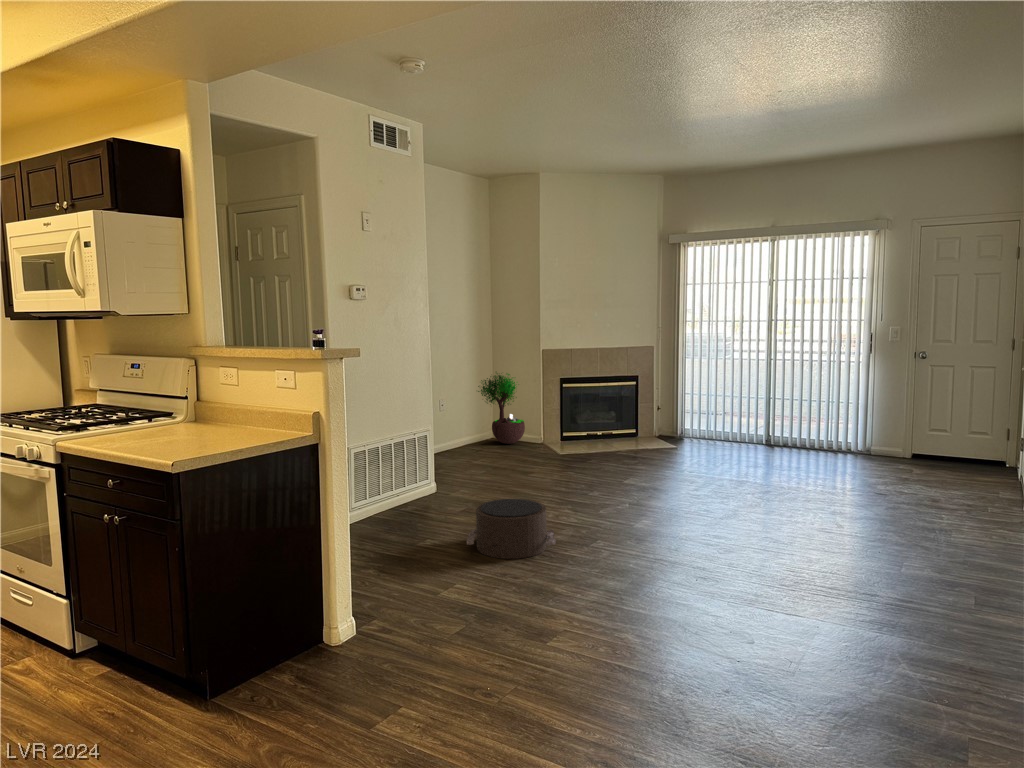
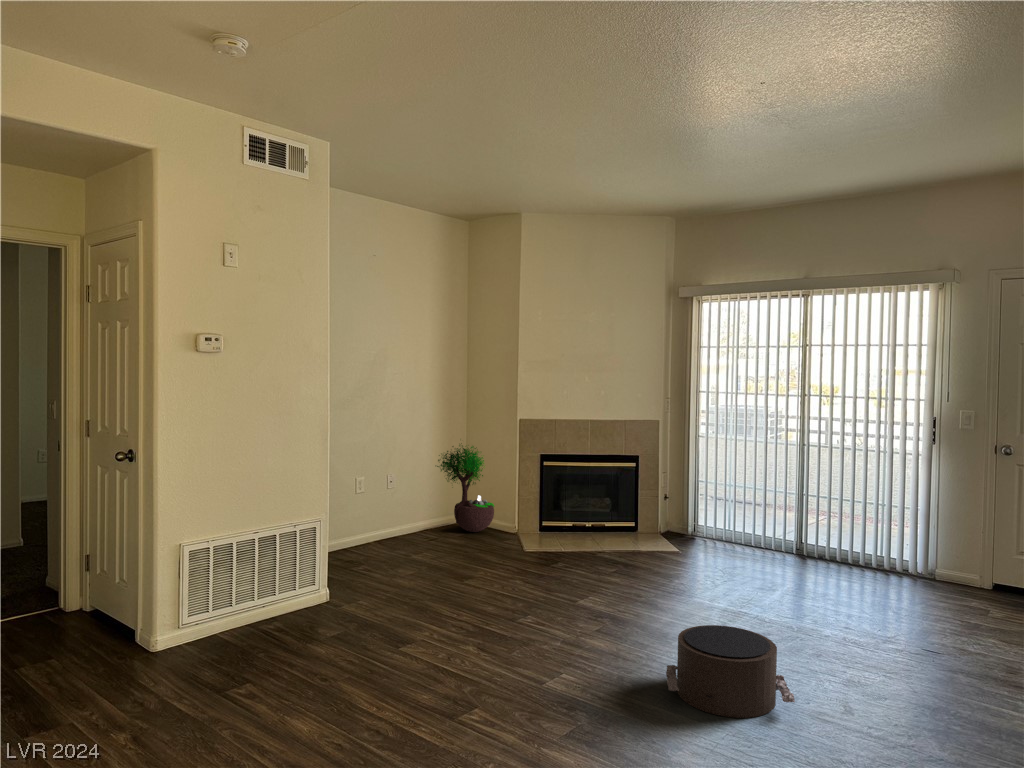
pouf: present [467,499,556,559] -> present [666,625,795,718]

